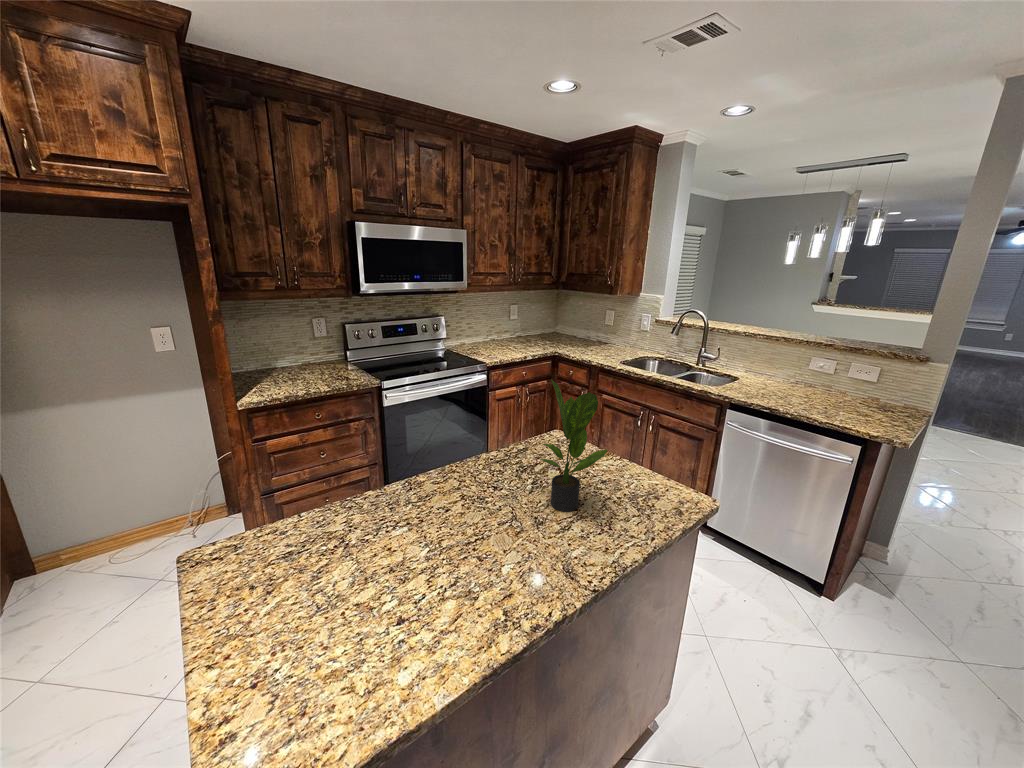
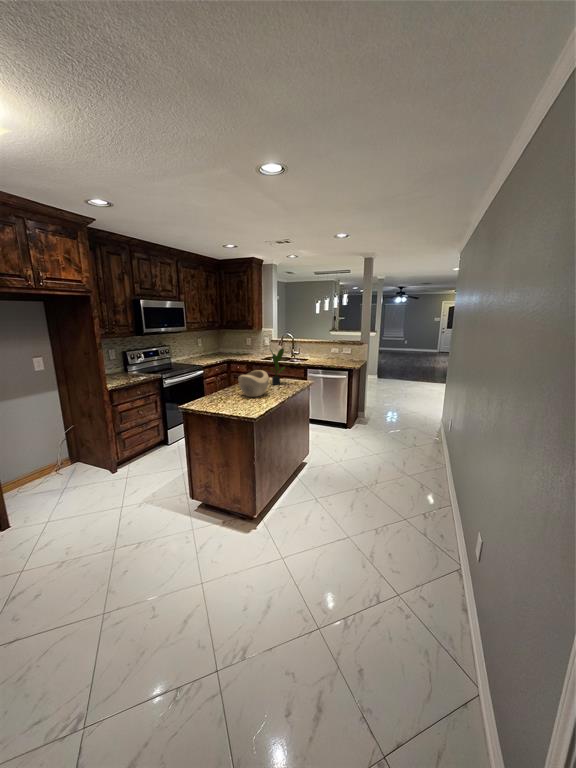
decorative bowl: none [331,479,469,611] -> present [238,370,269,397]

